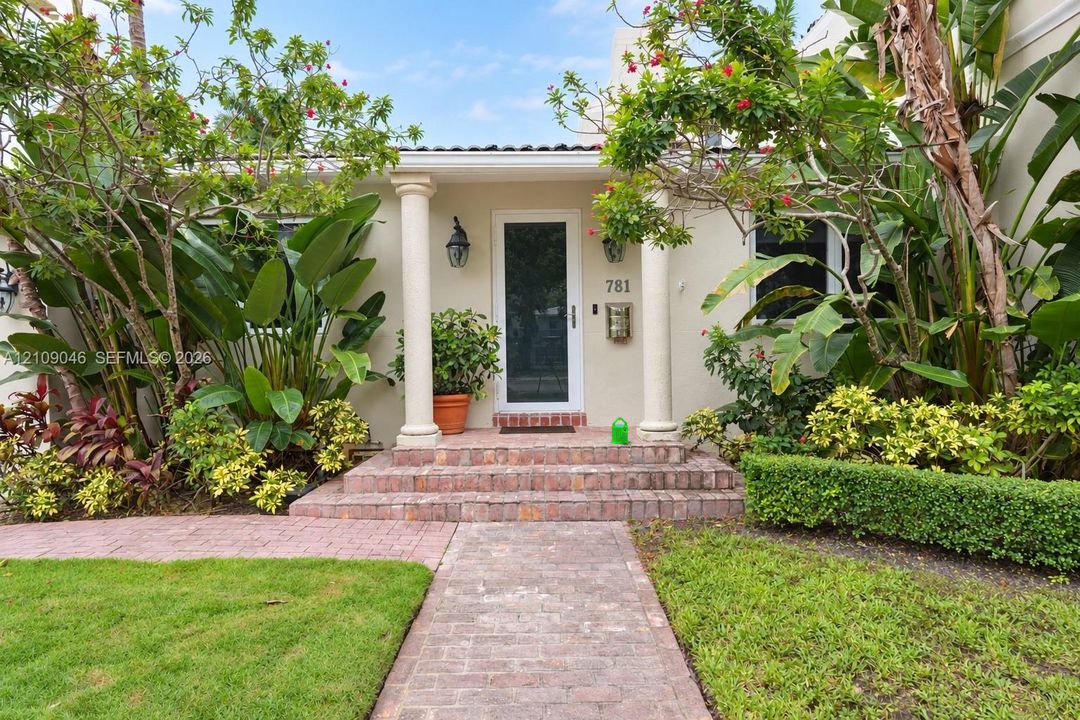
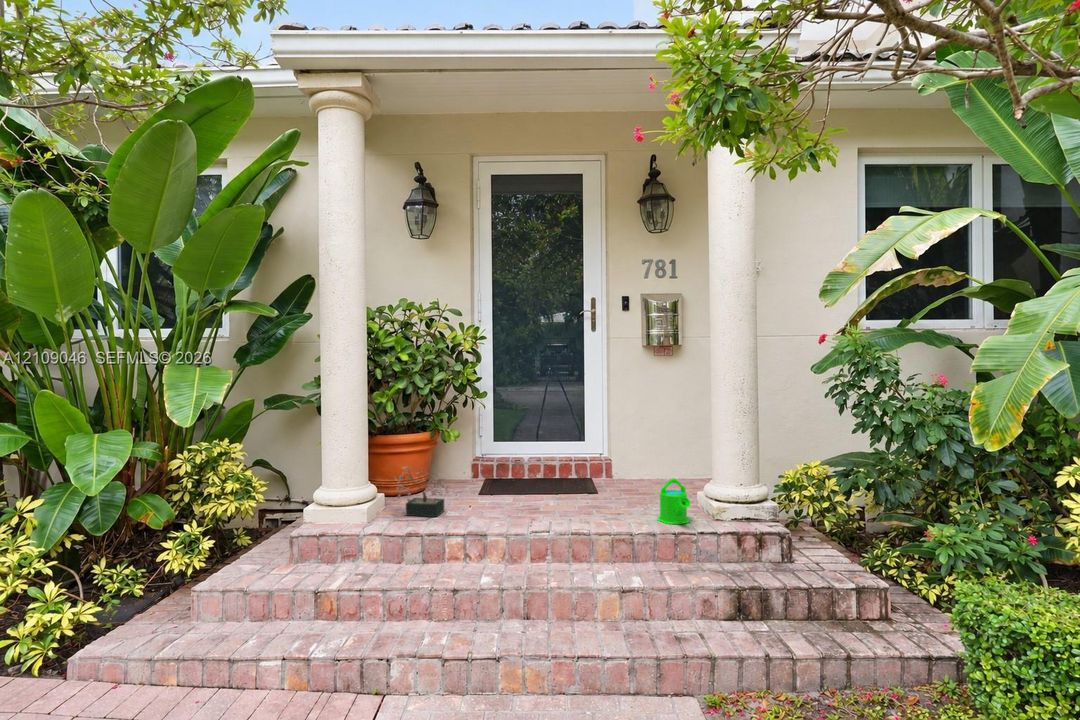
decorative plant: none [449,412,484,442] -> present [396,466,450,517]

